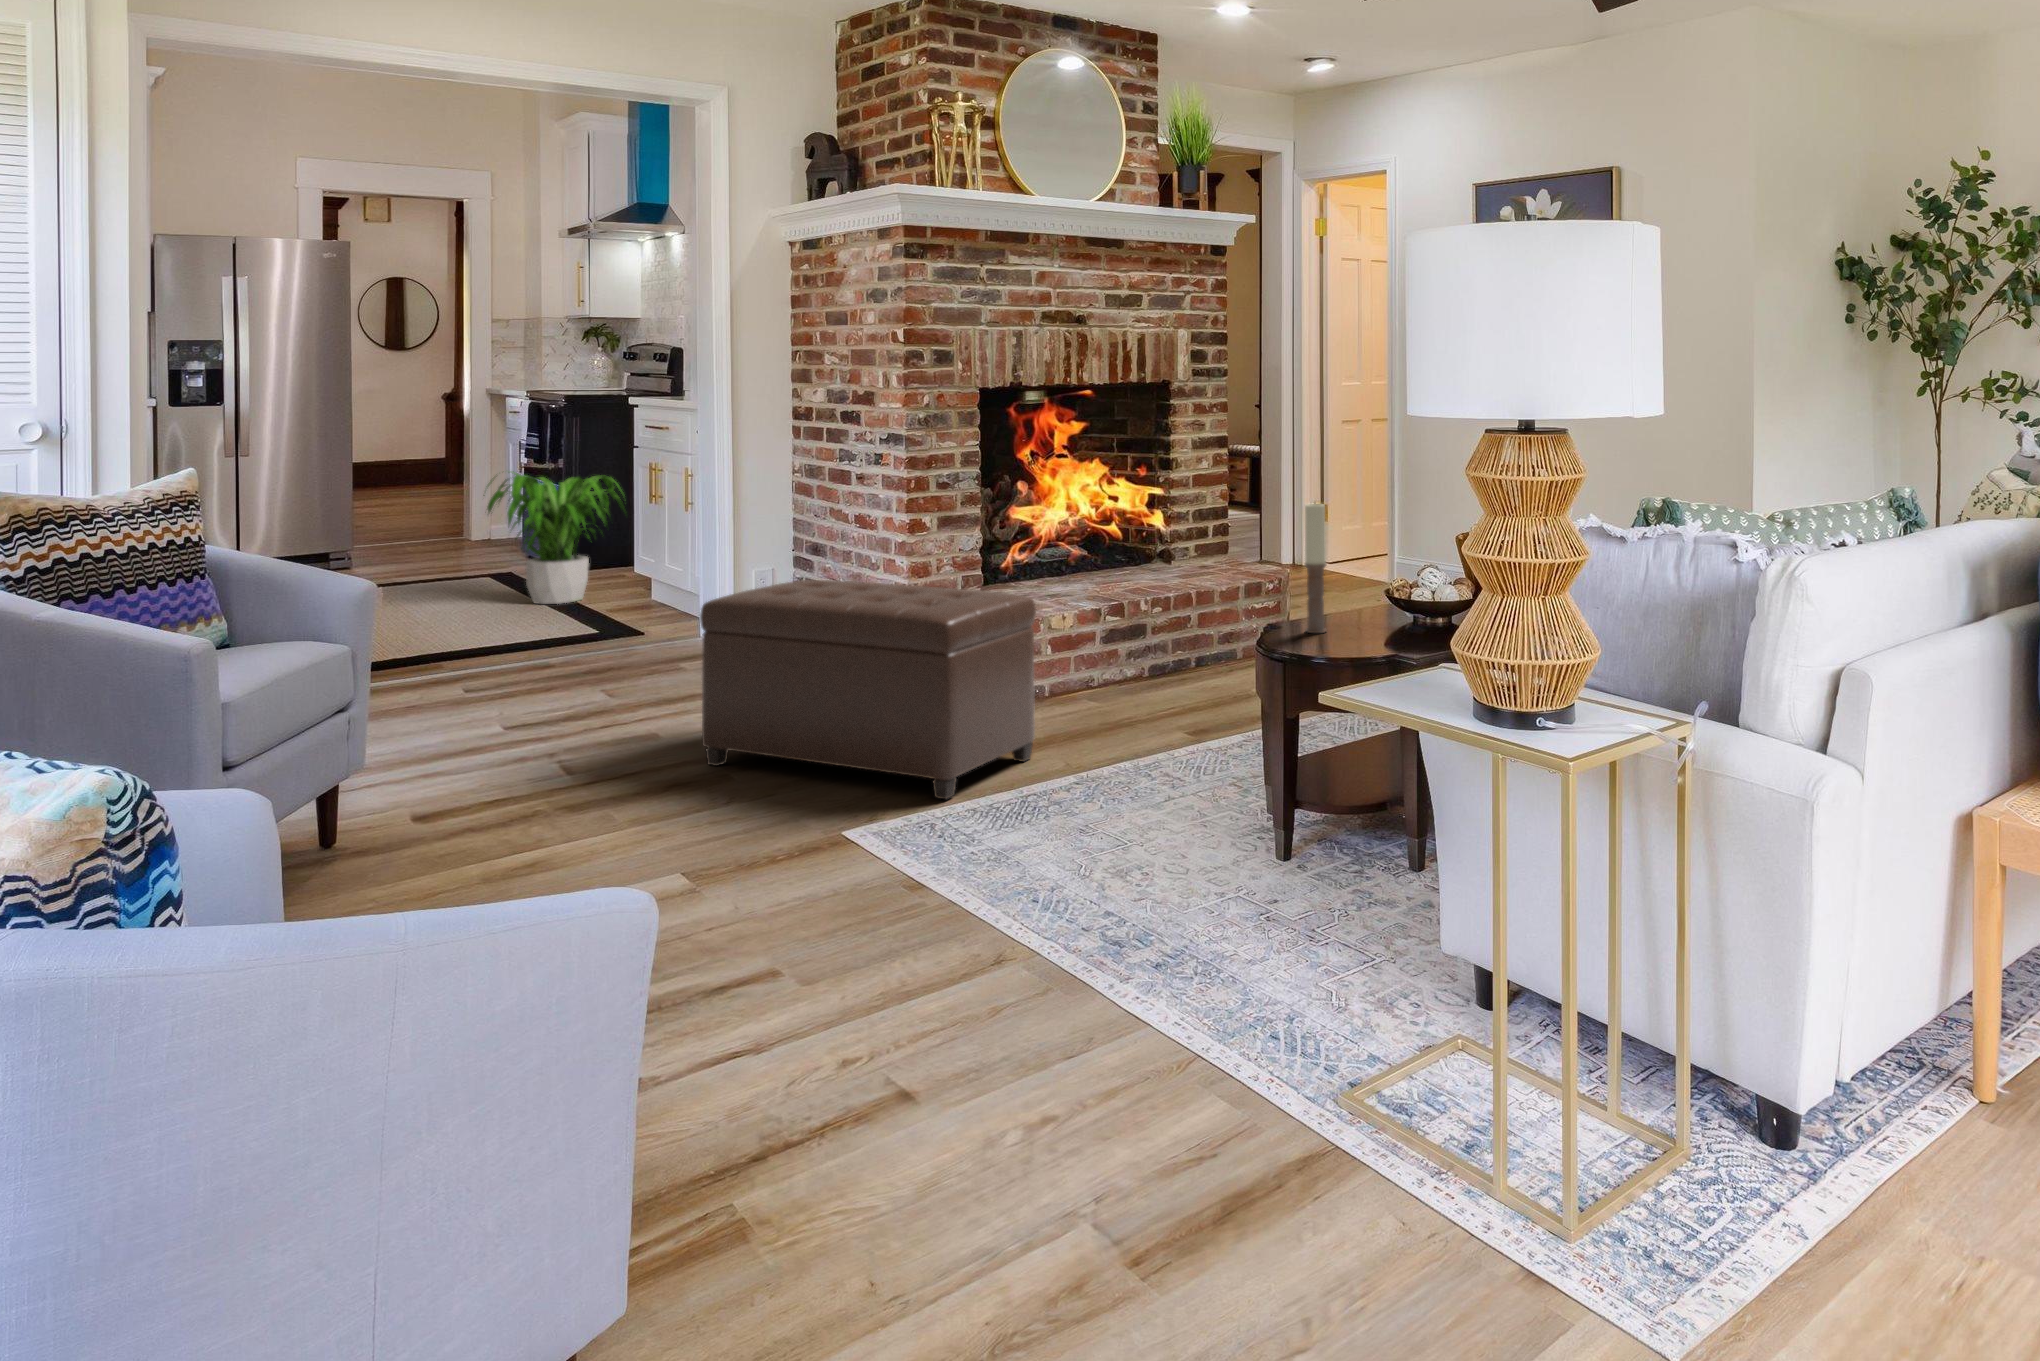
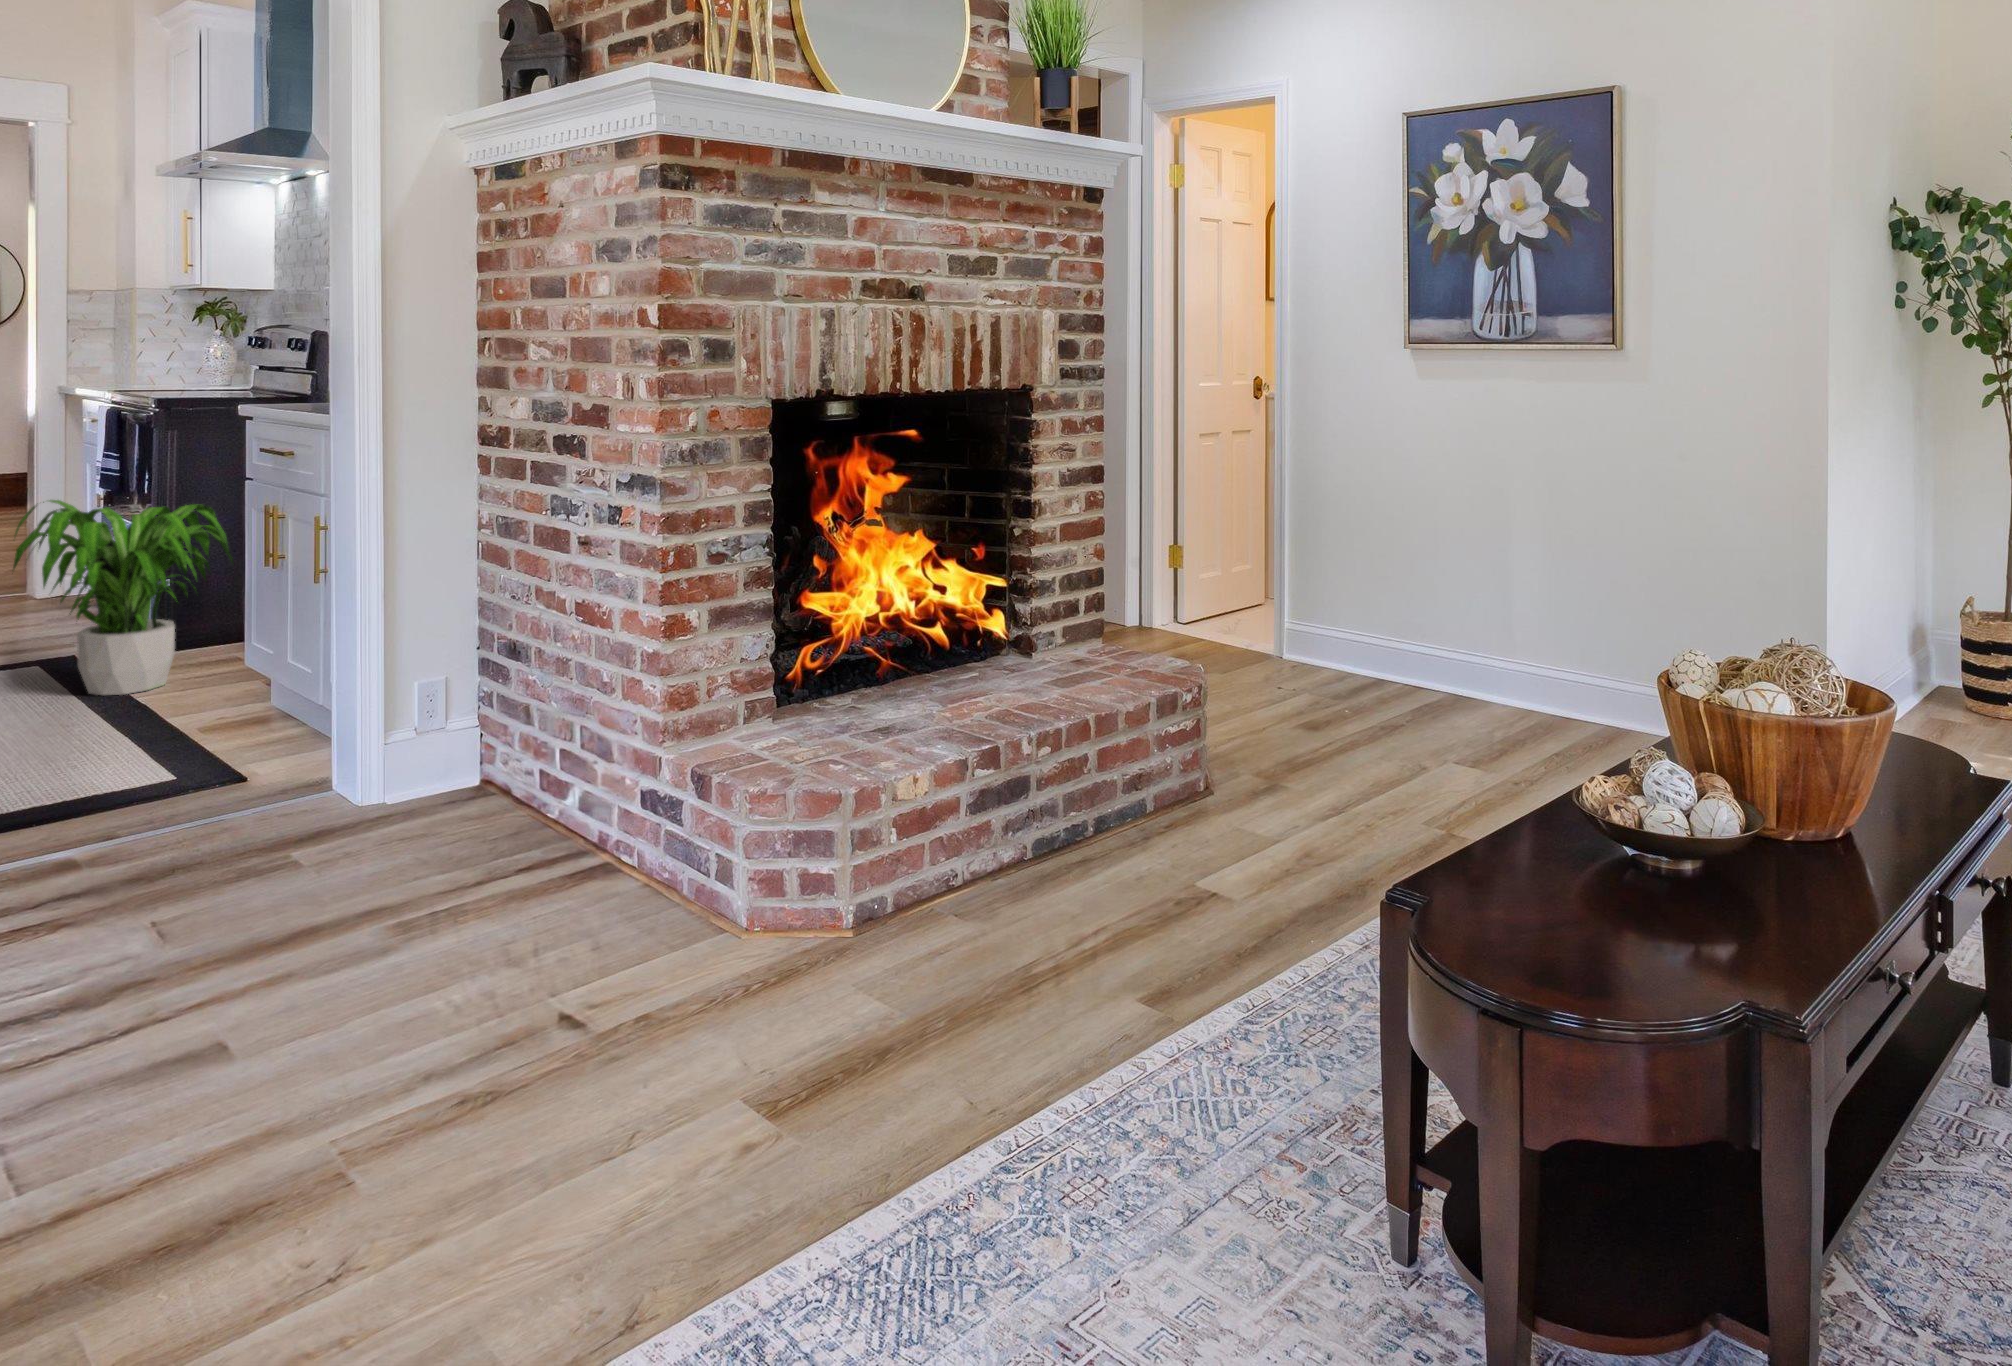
candle: present [1304,503,1327,633] -> none [1535,696,1583,976]
ottoman: present [700,580,1036,799] -> none [279,750,909,1249]

